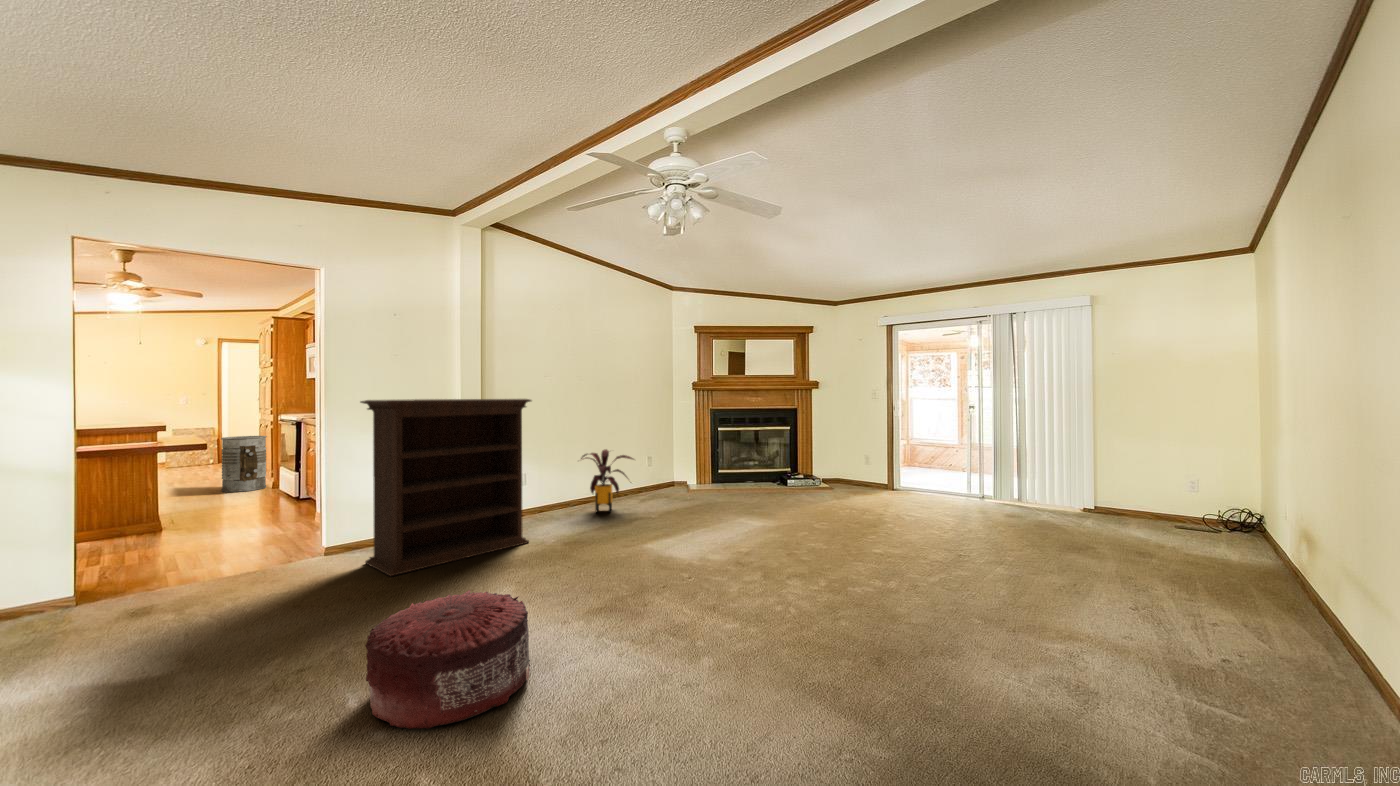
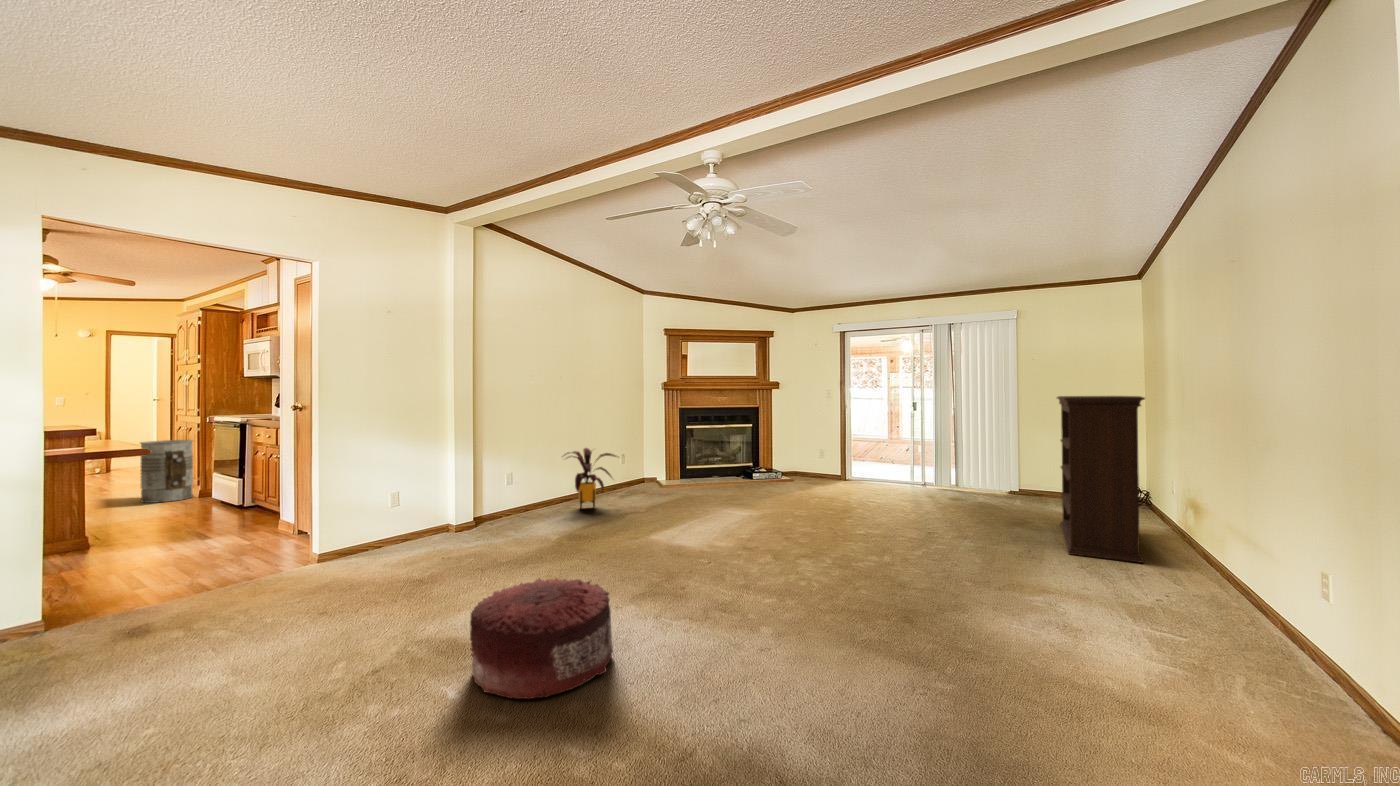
bookshelf: present [361,399,531,576] -> present [1057,396,1145,563]

